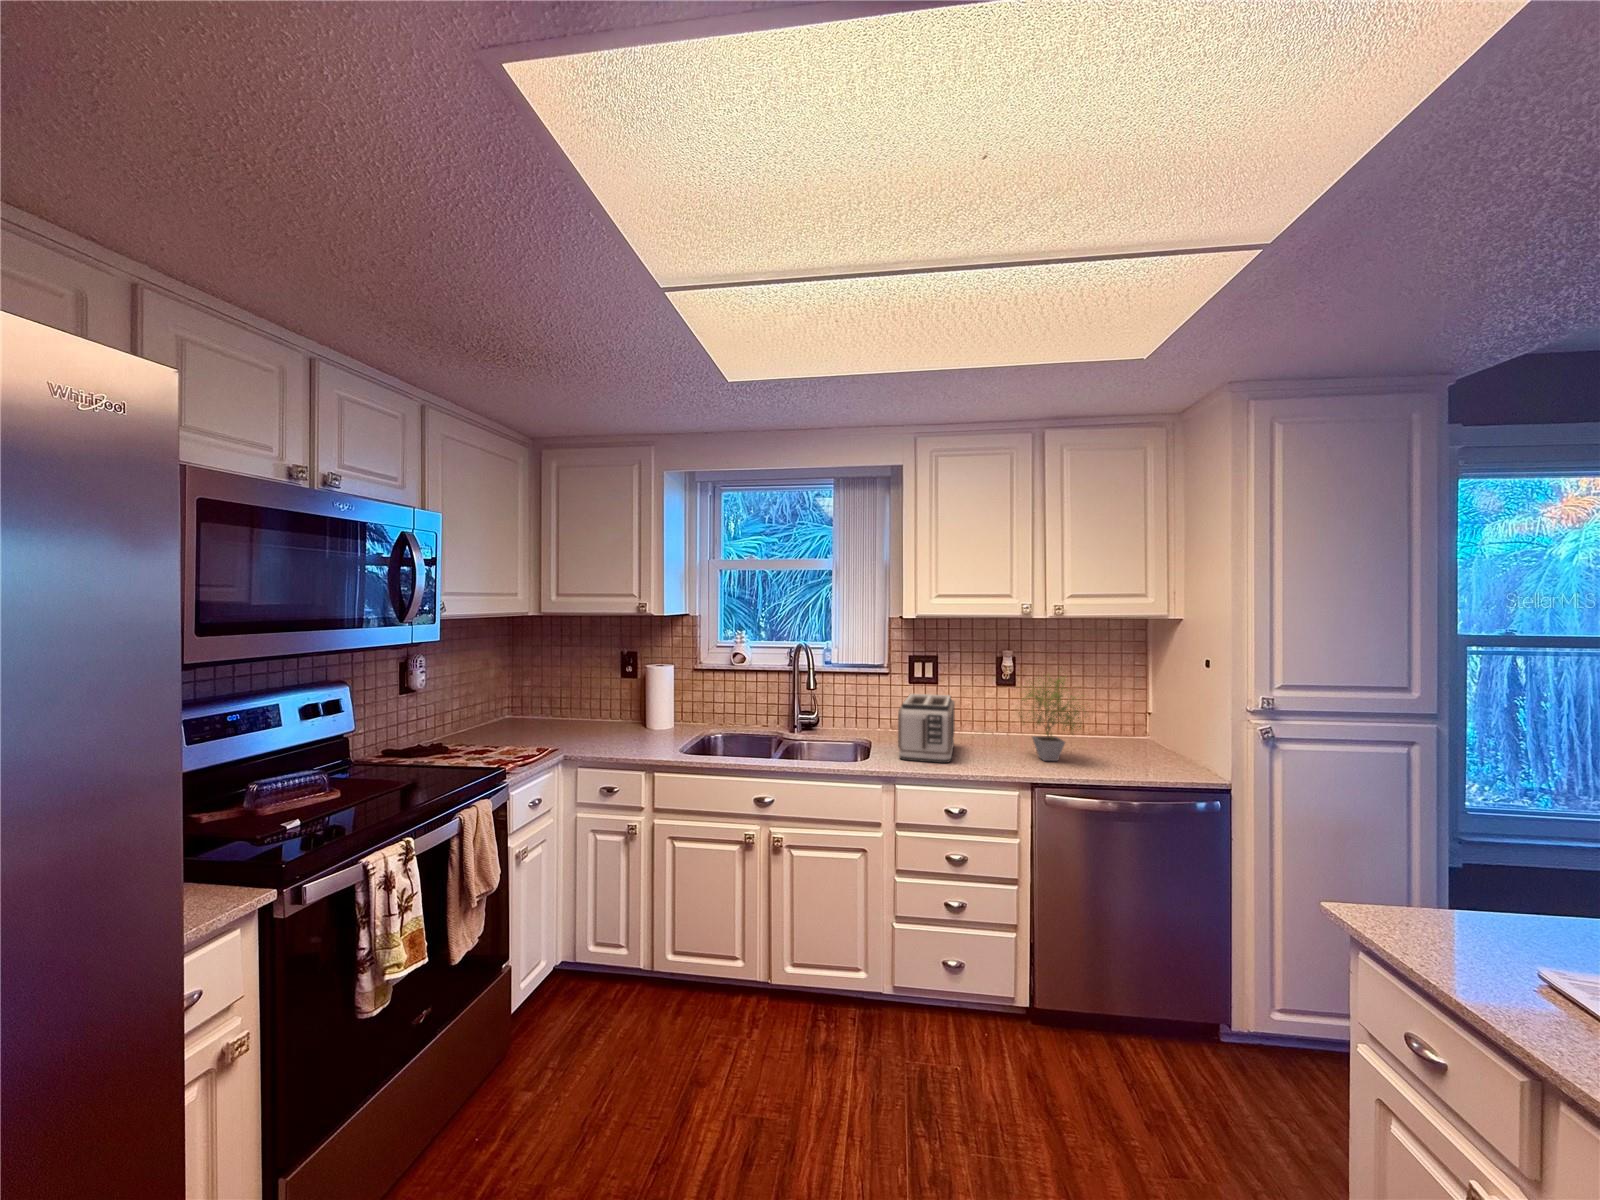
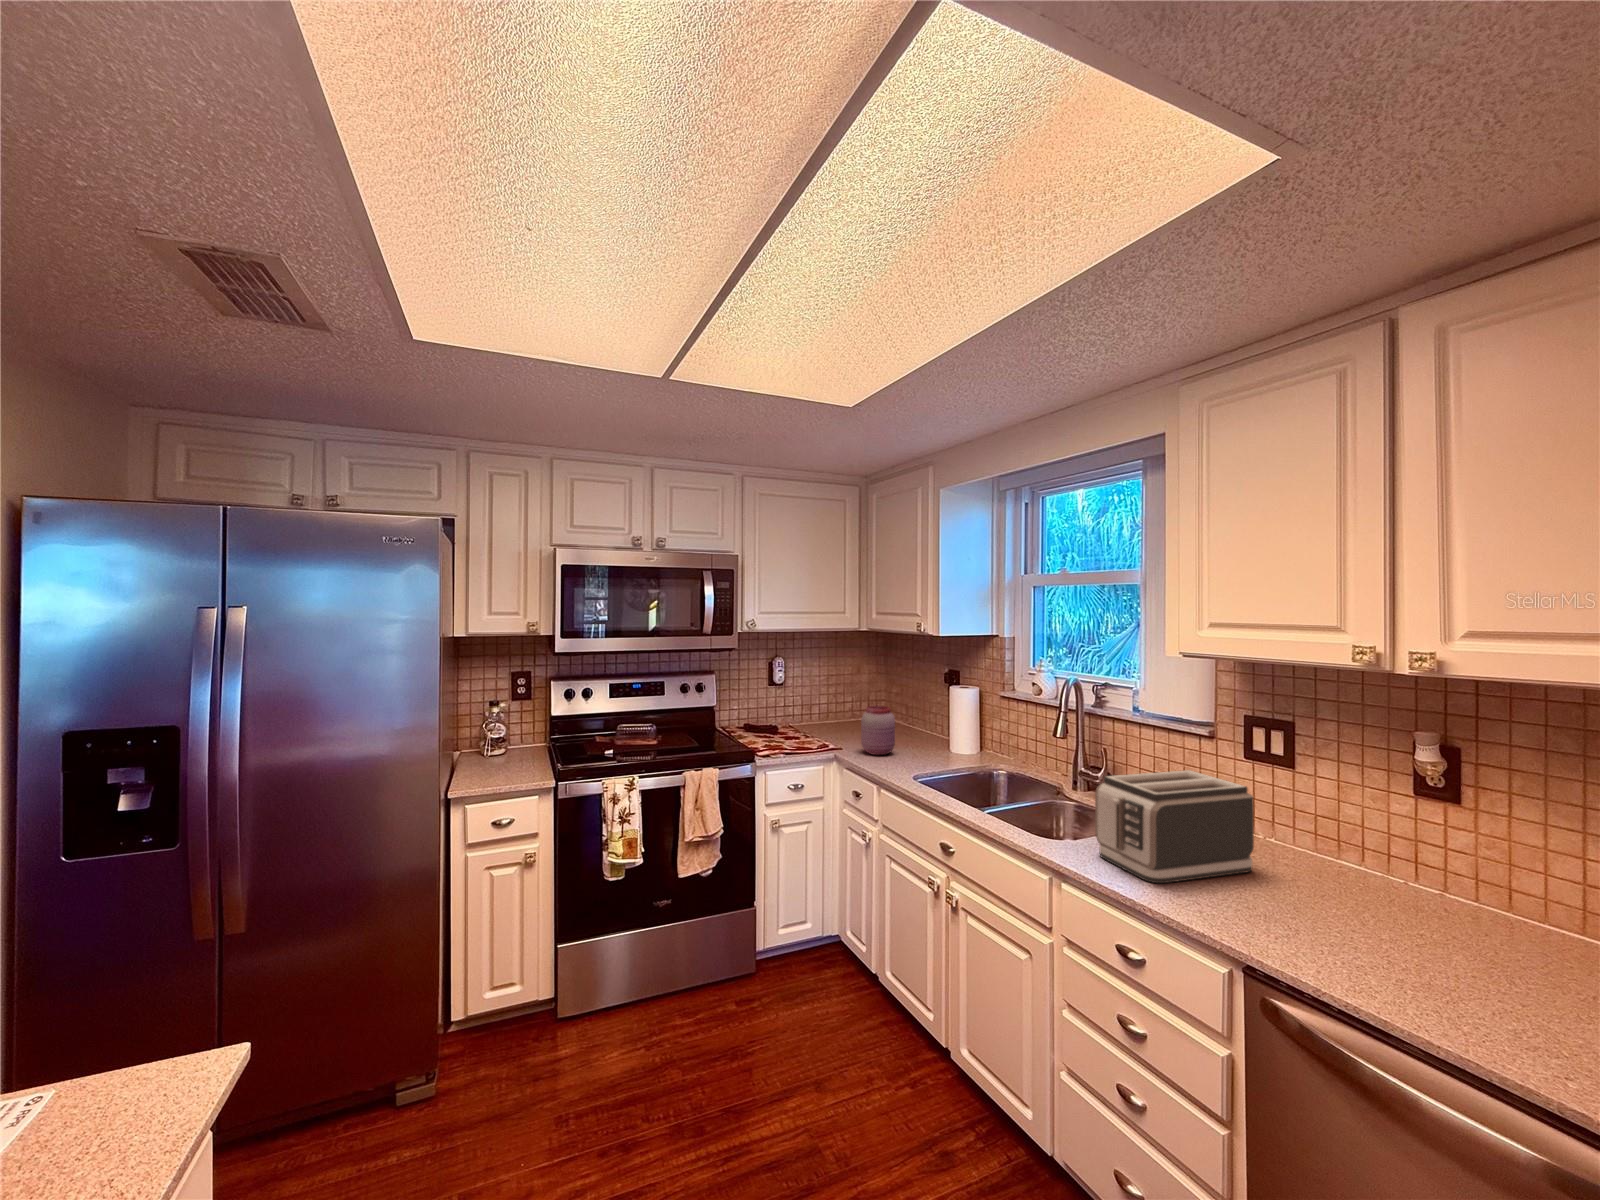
potted plant: present [1019,676,1084,761] -> none [1304,771,1513,967]
jar: none [580,693,618,746] -> present [861,706,895,755]

